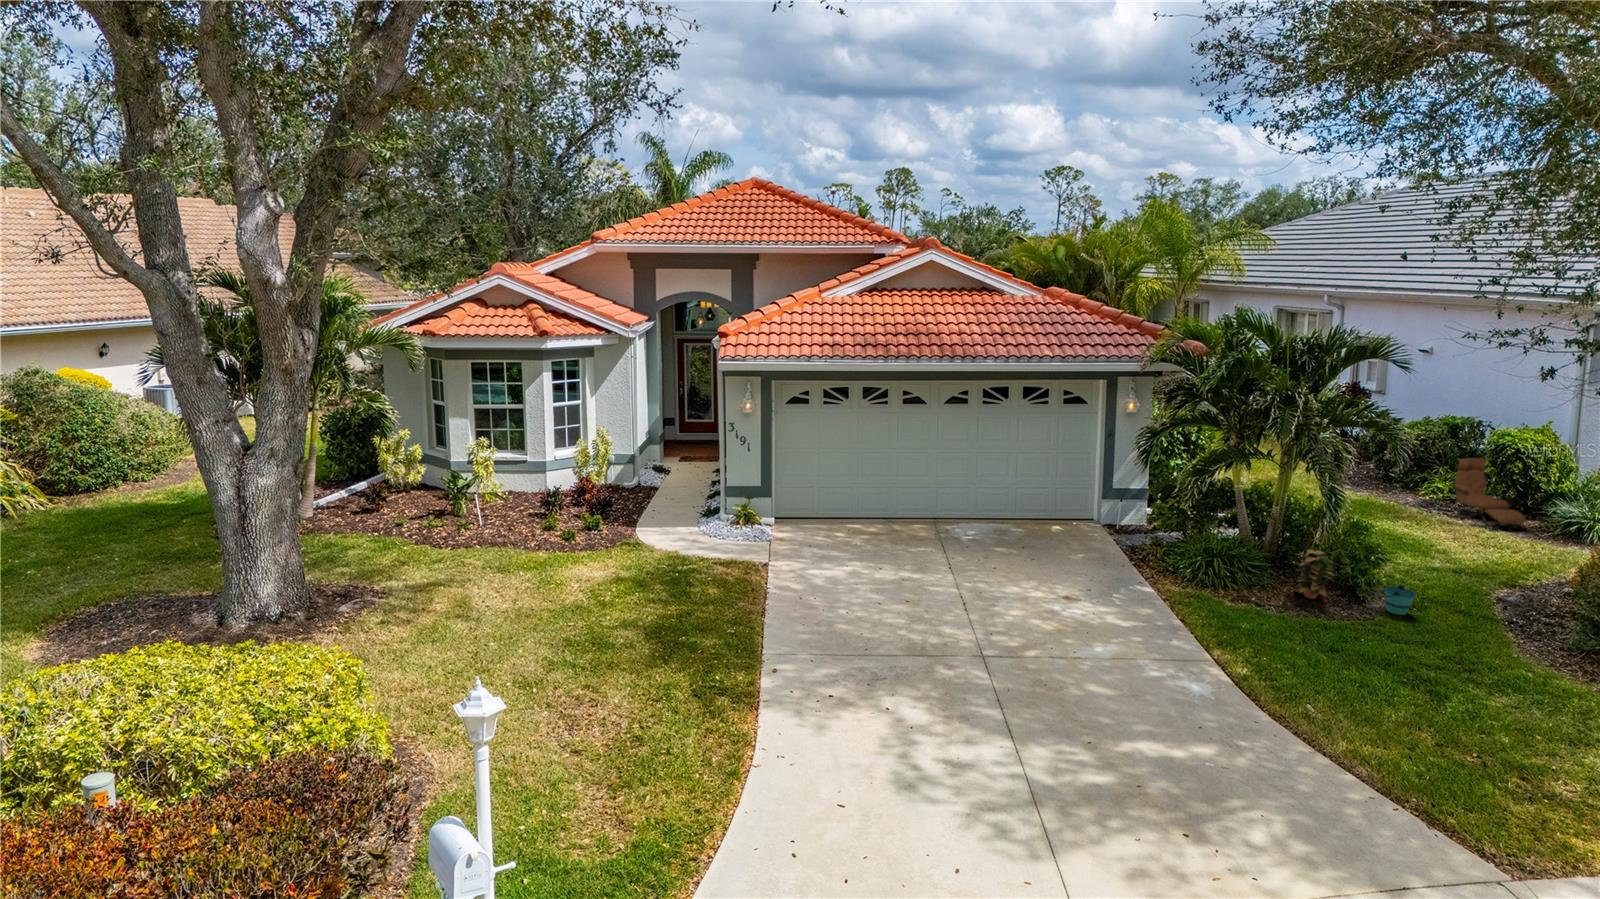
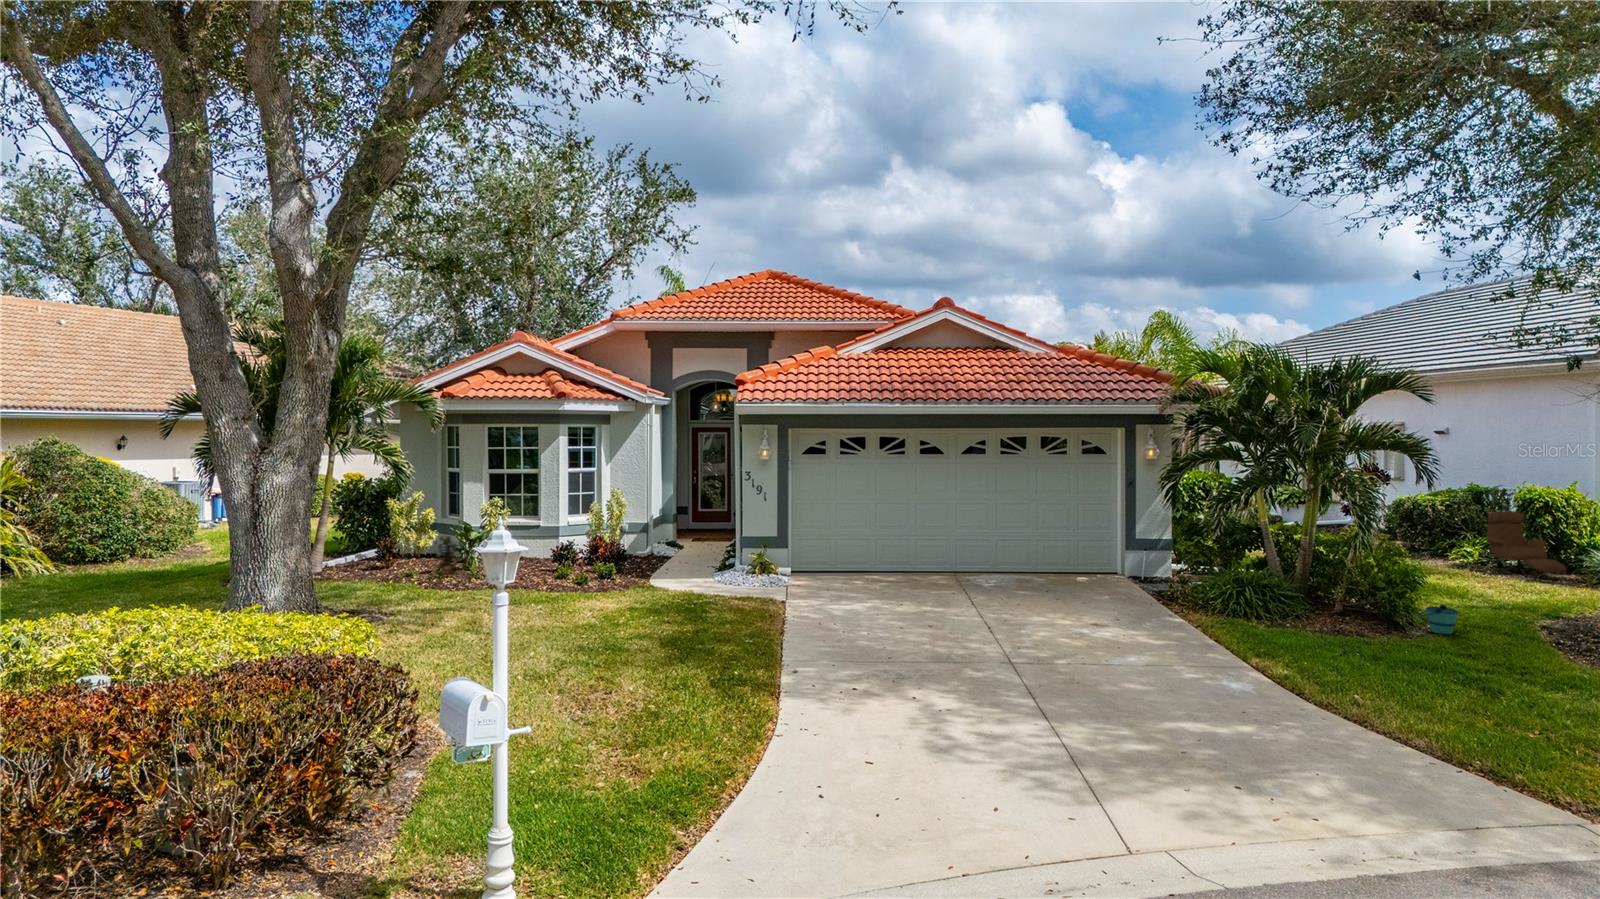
decorative plant: present [1295,549,1334,599] -> present [435,536,458,574]

